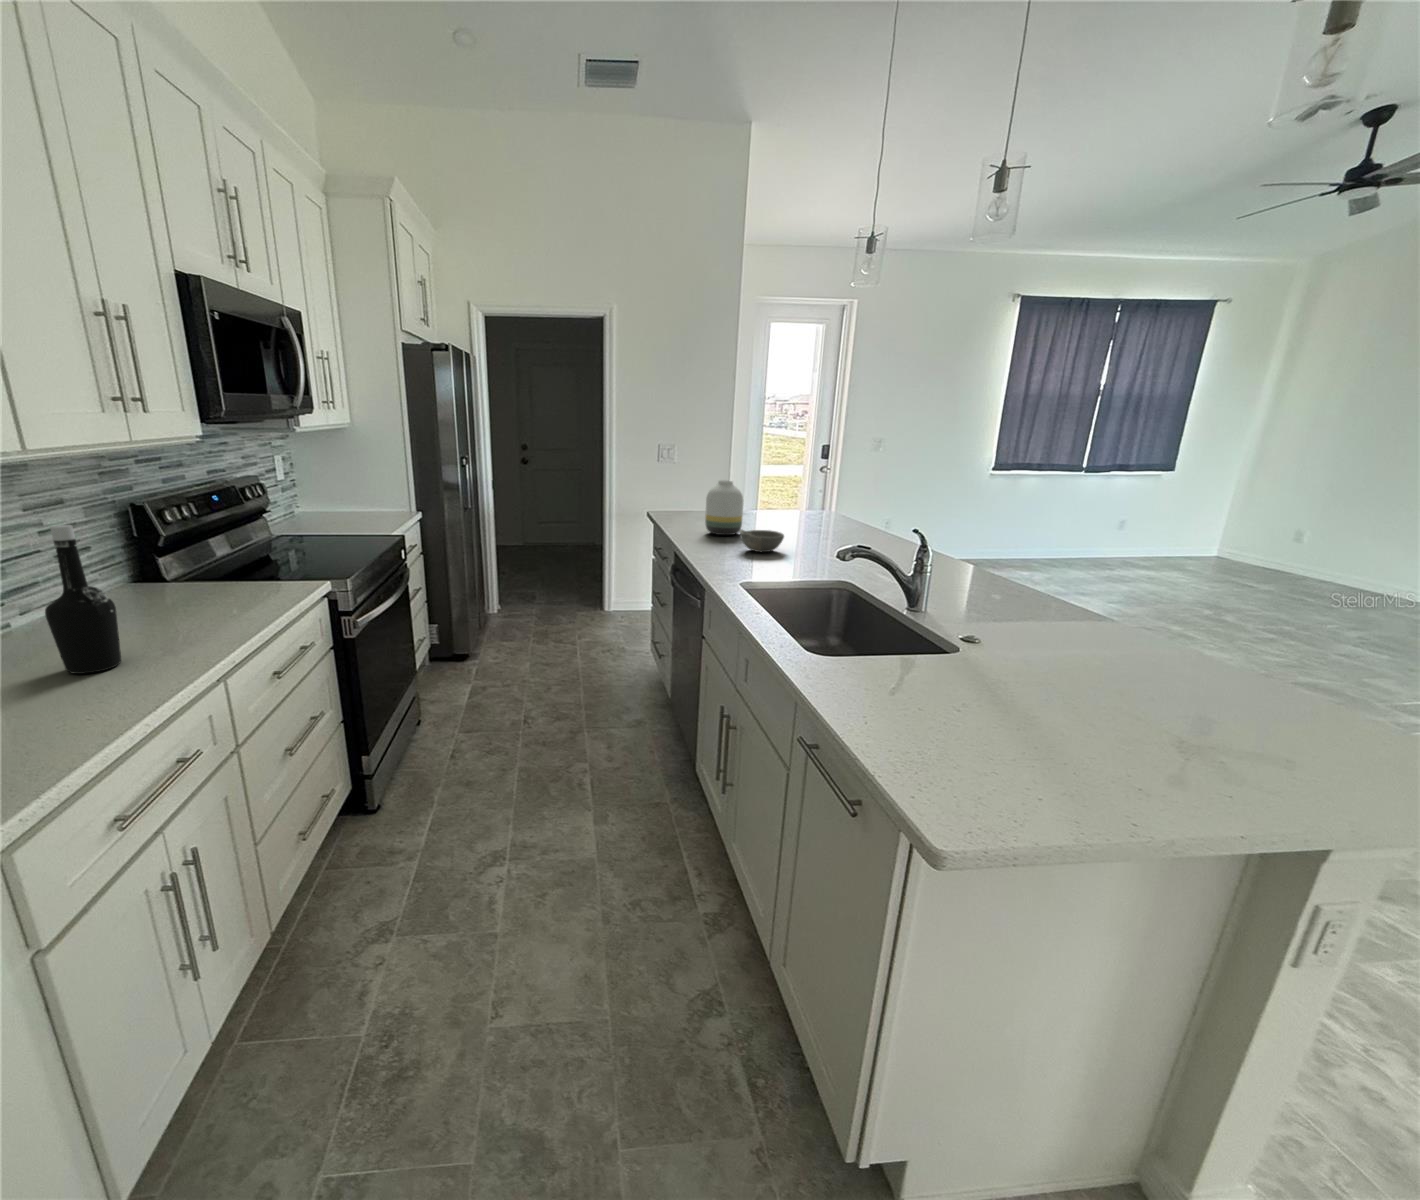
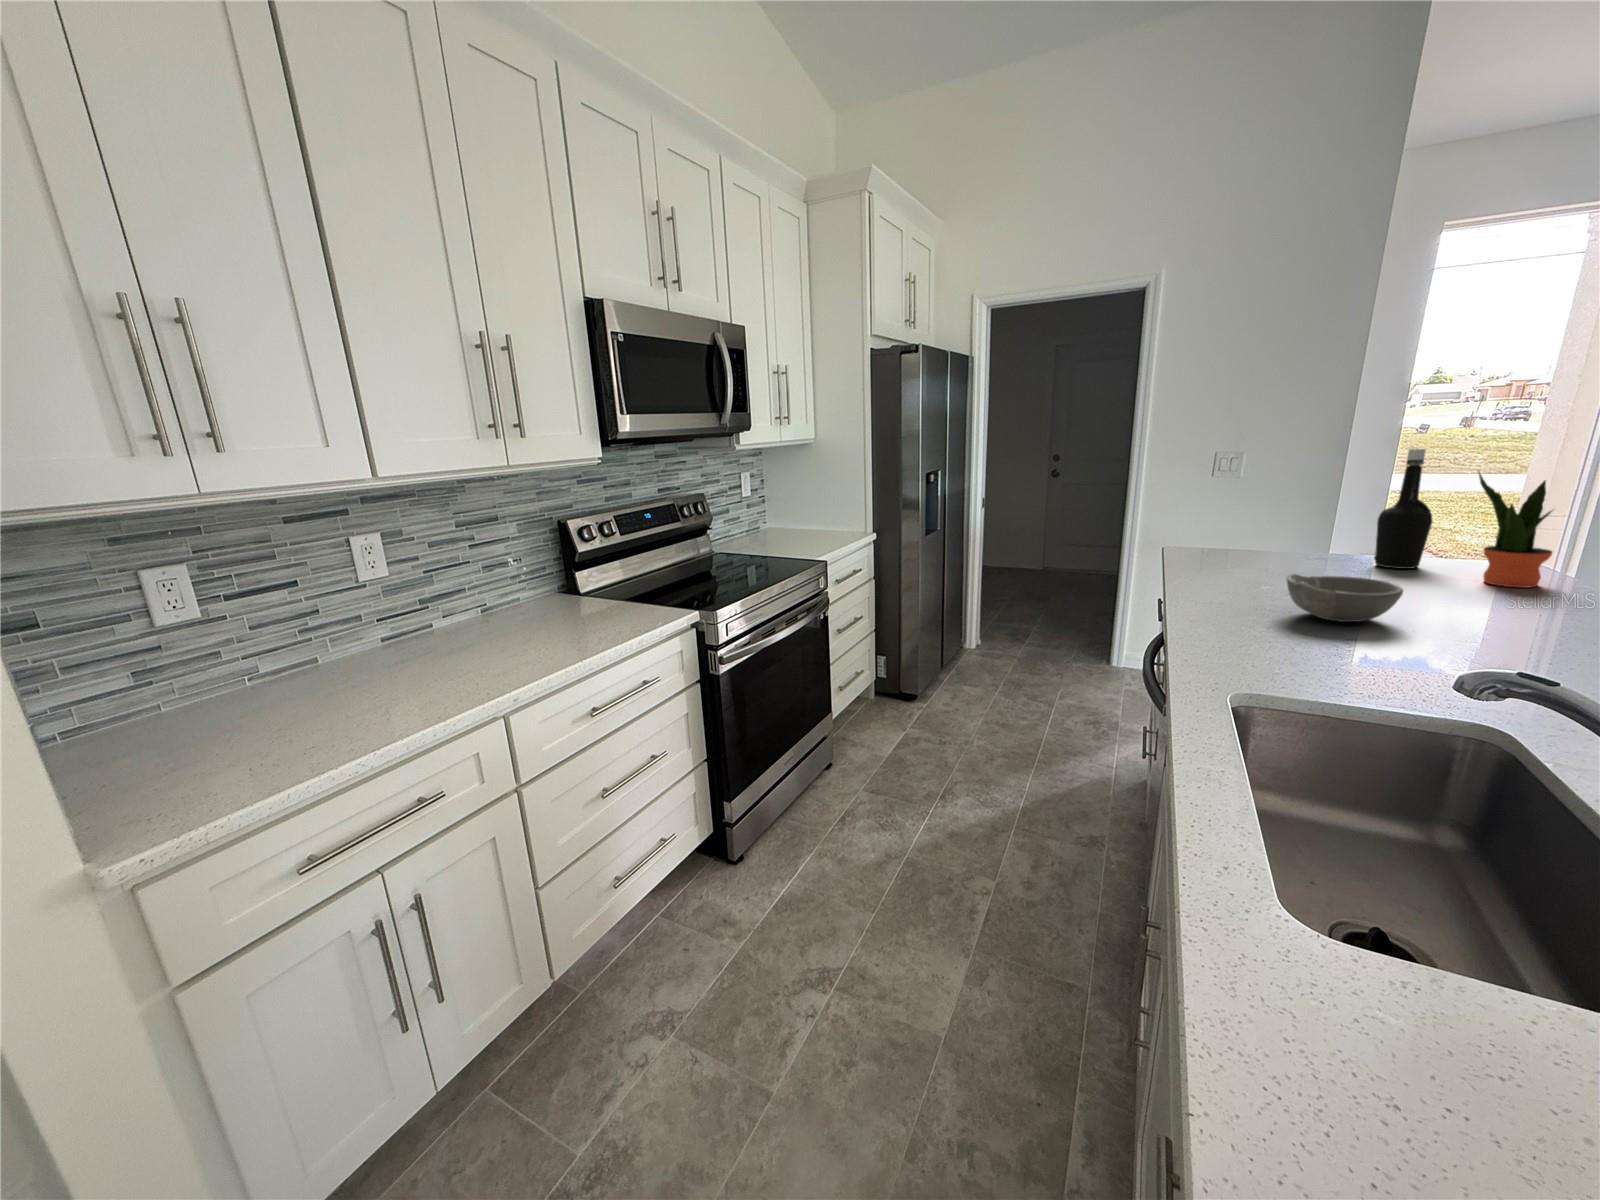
potted plant: none [798,477,825,533] -> present [1478,473,1552,588]
vase: present [705,480,743,535] -> none [1236,483,1323,580]
bottle: present [45,525,121,674] -> present [1374,449,1432,569]

